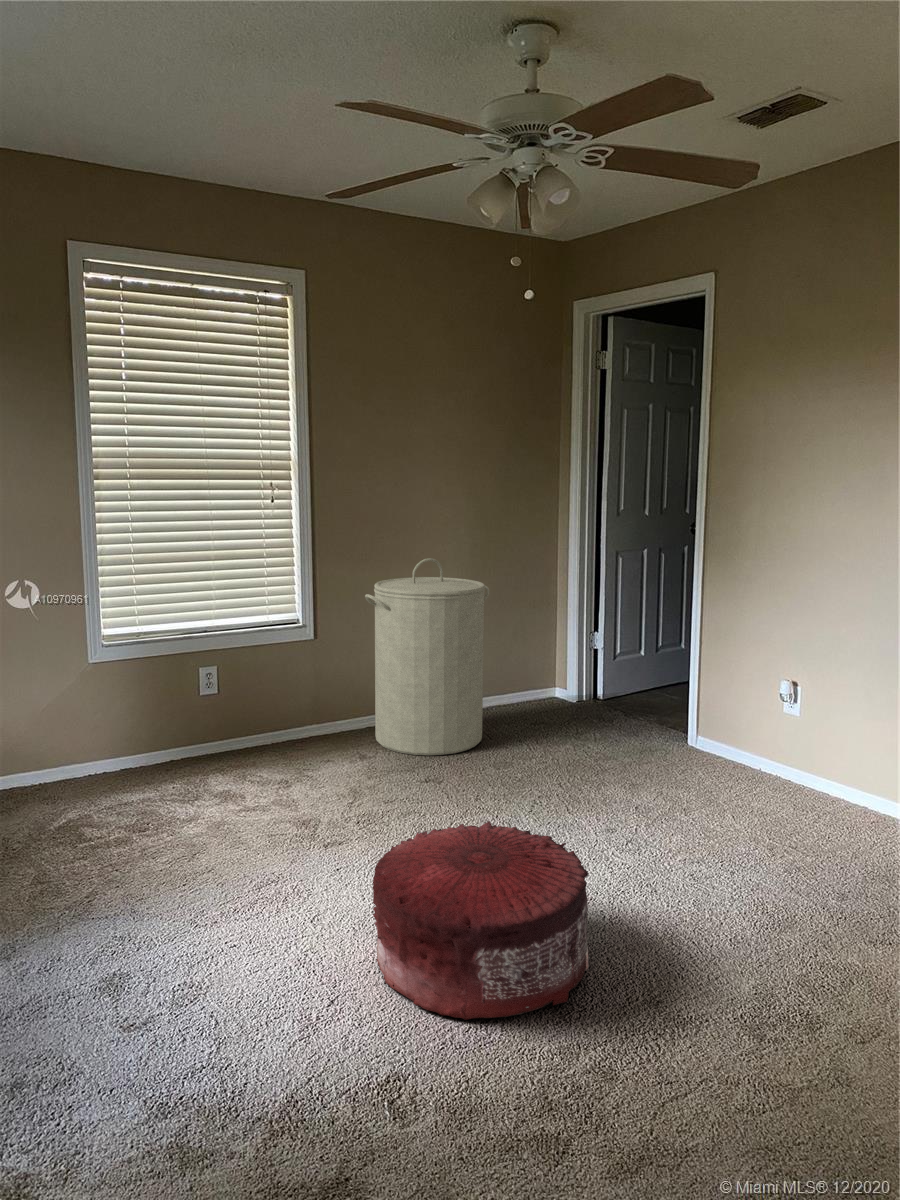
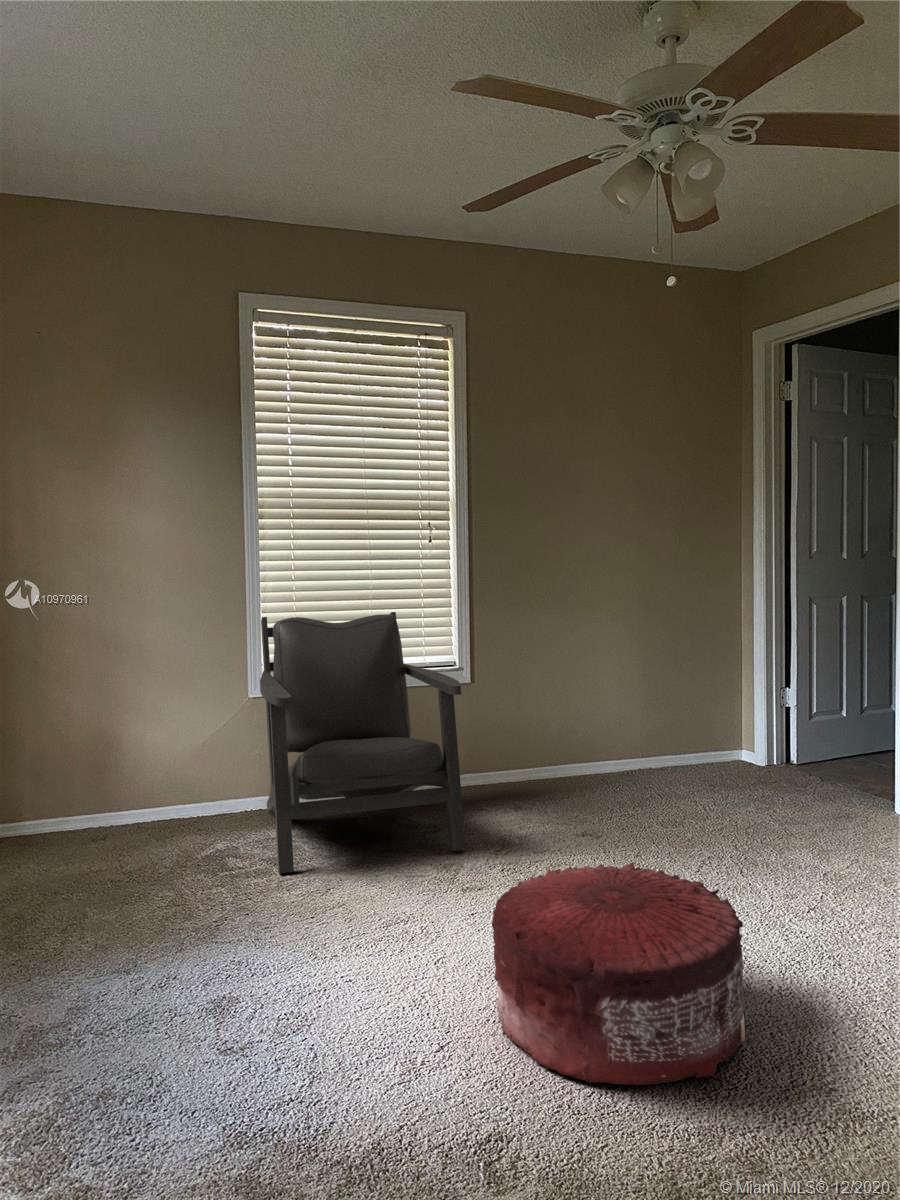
laundry hamper: present [365,558,490,755] -> none [522,599,656,808]
armchair: none [98,572,321,843] -> present [260,612,466,873]

